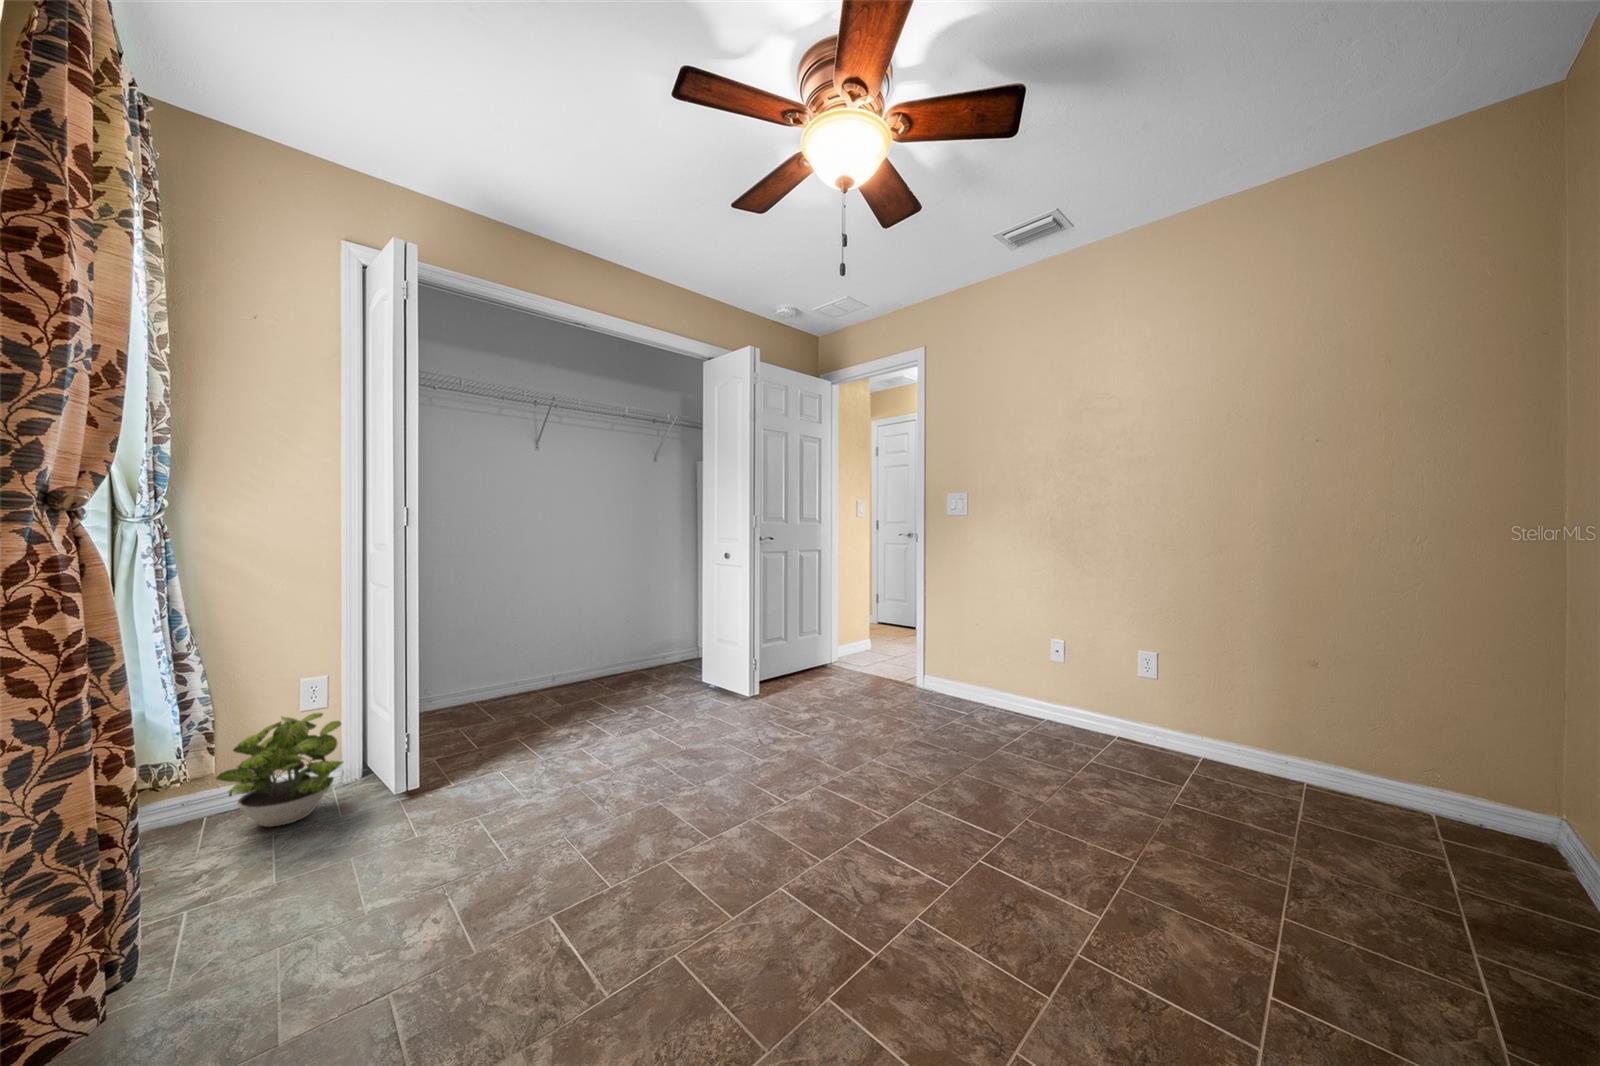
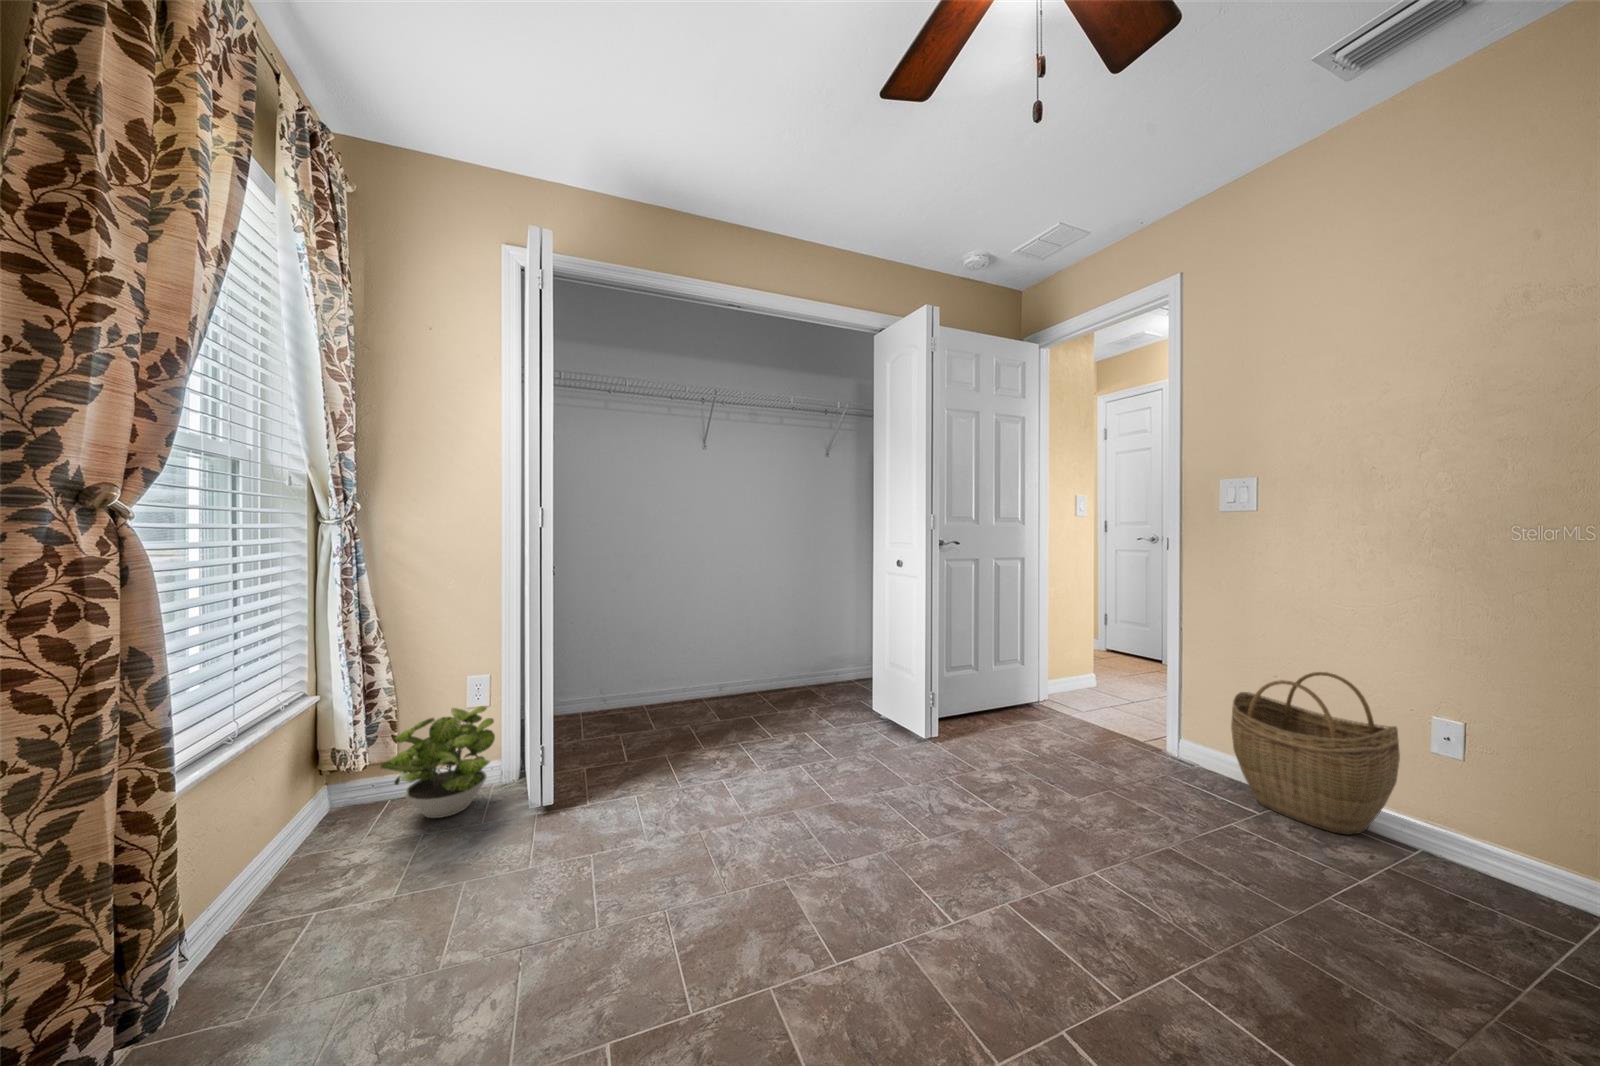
woven basket: none [958,628,1042,728] -> present [1231,672,1400,834]

